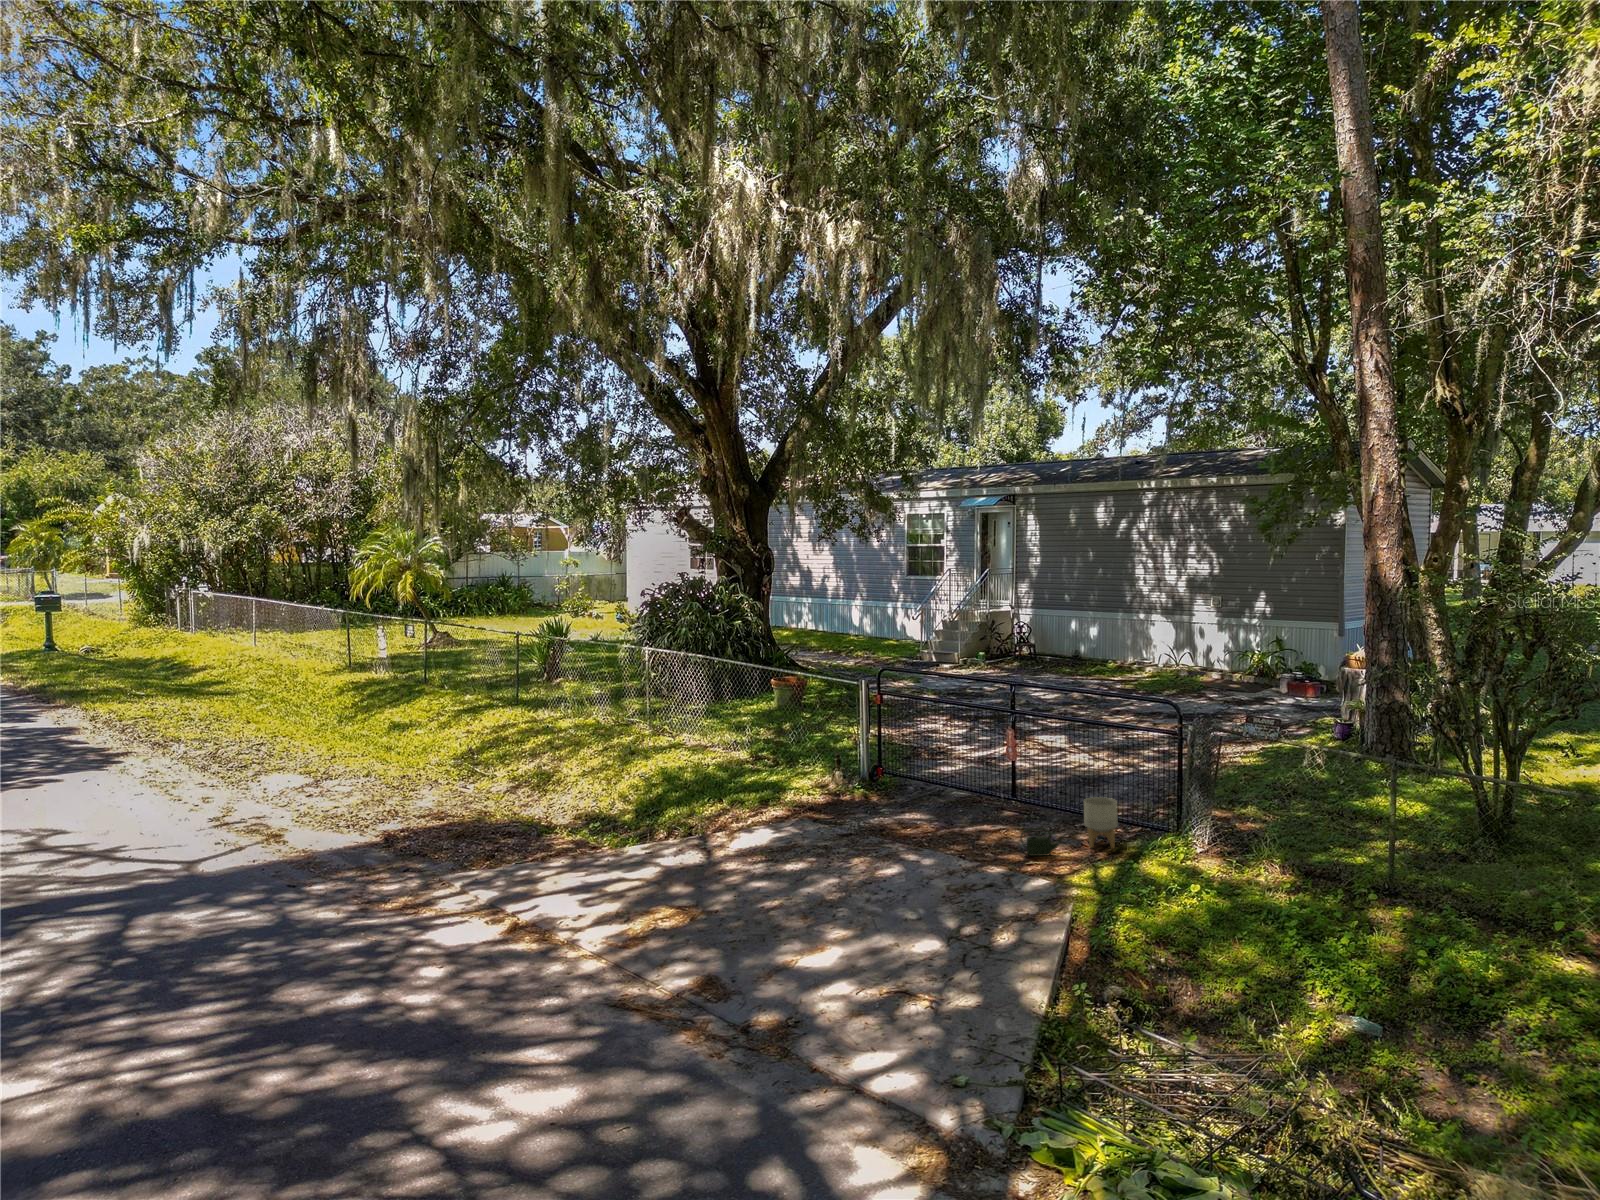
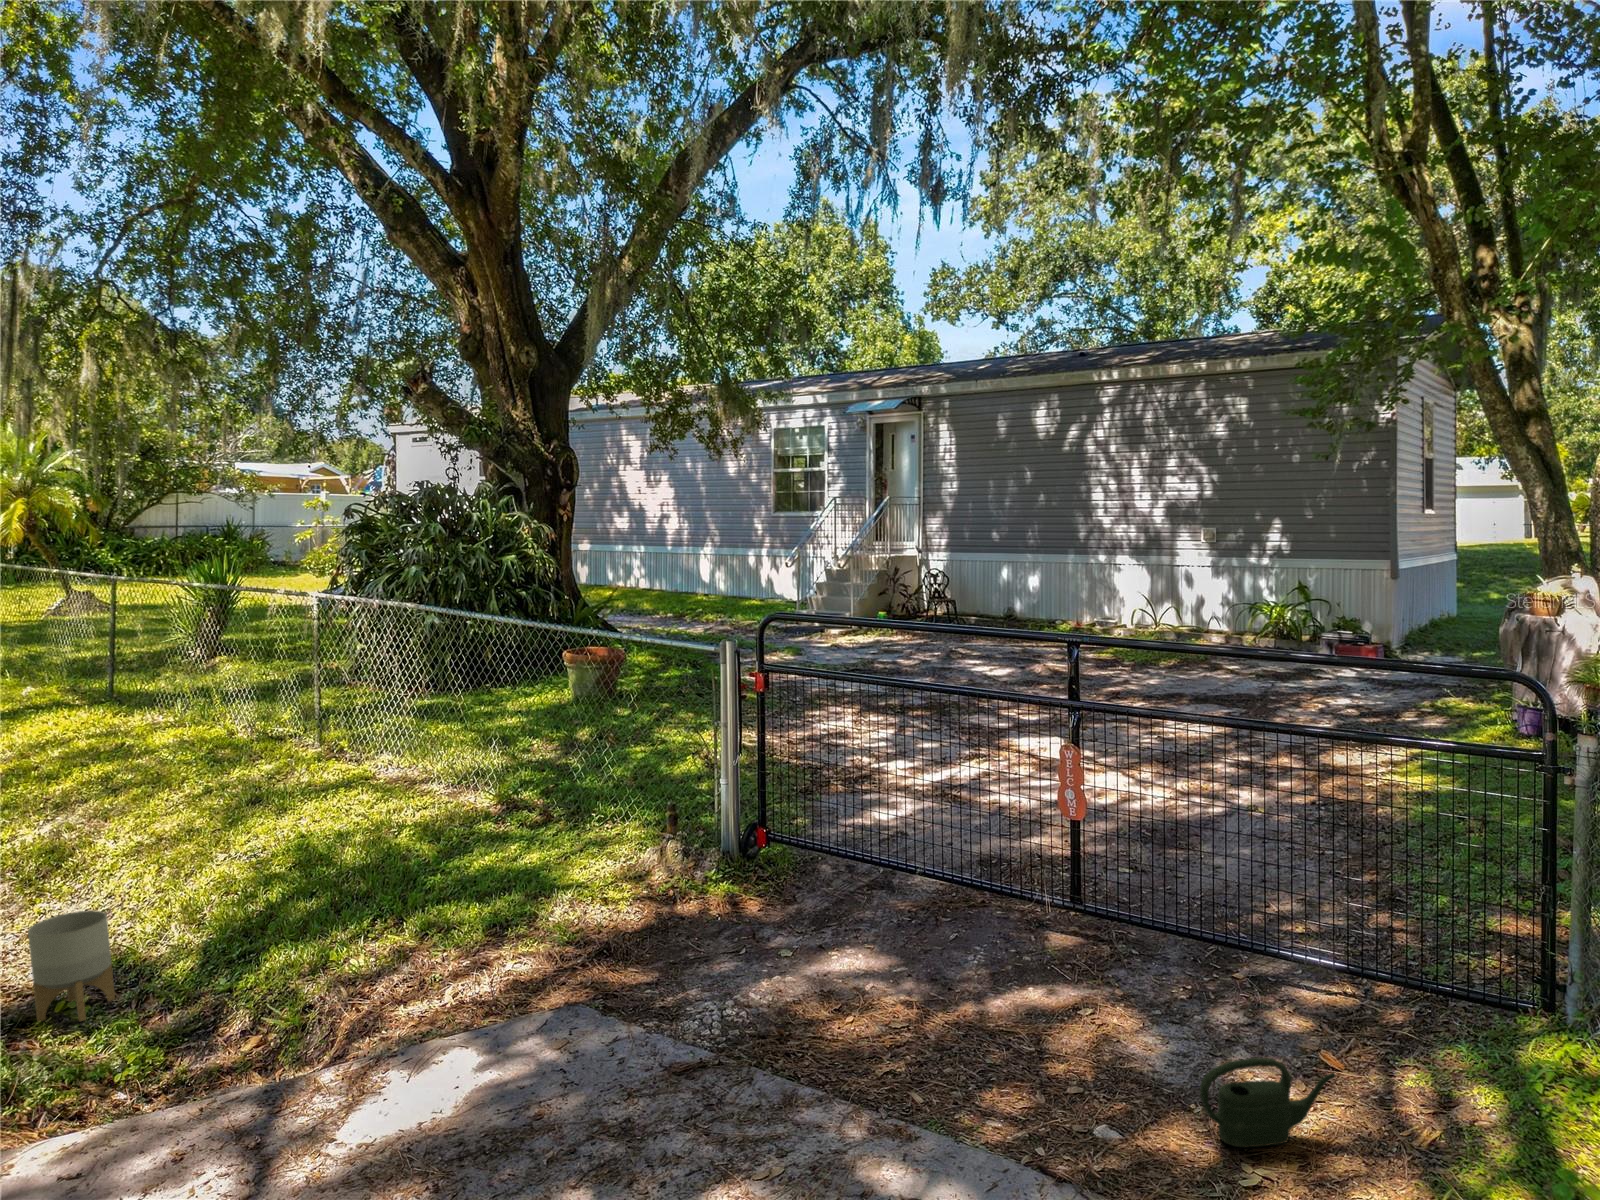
planter: present [1084,797,1118,848] -> present [28,910,115,1022]

